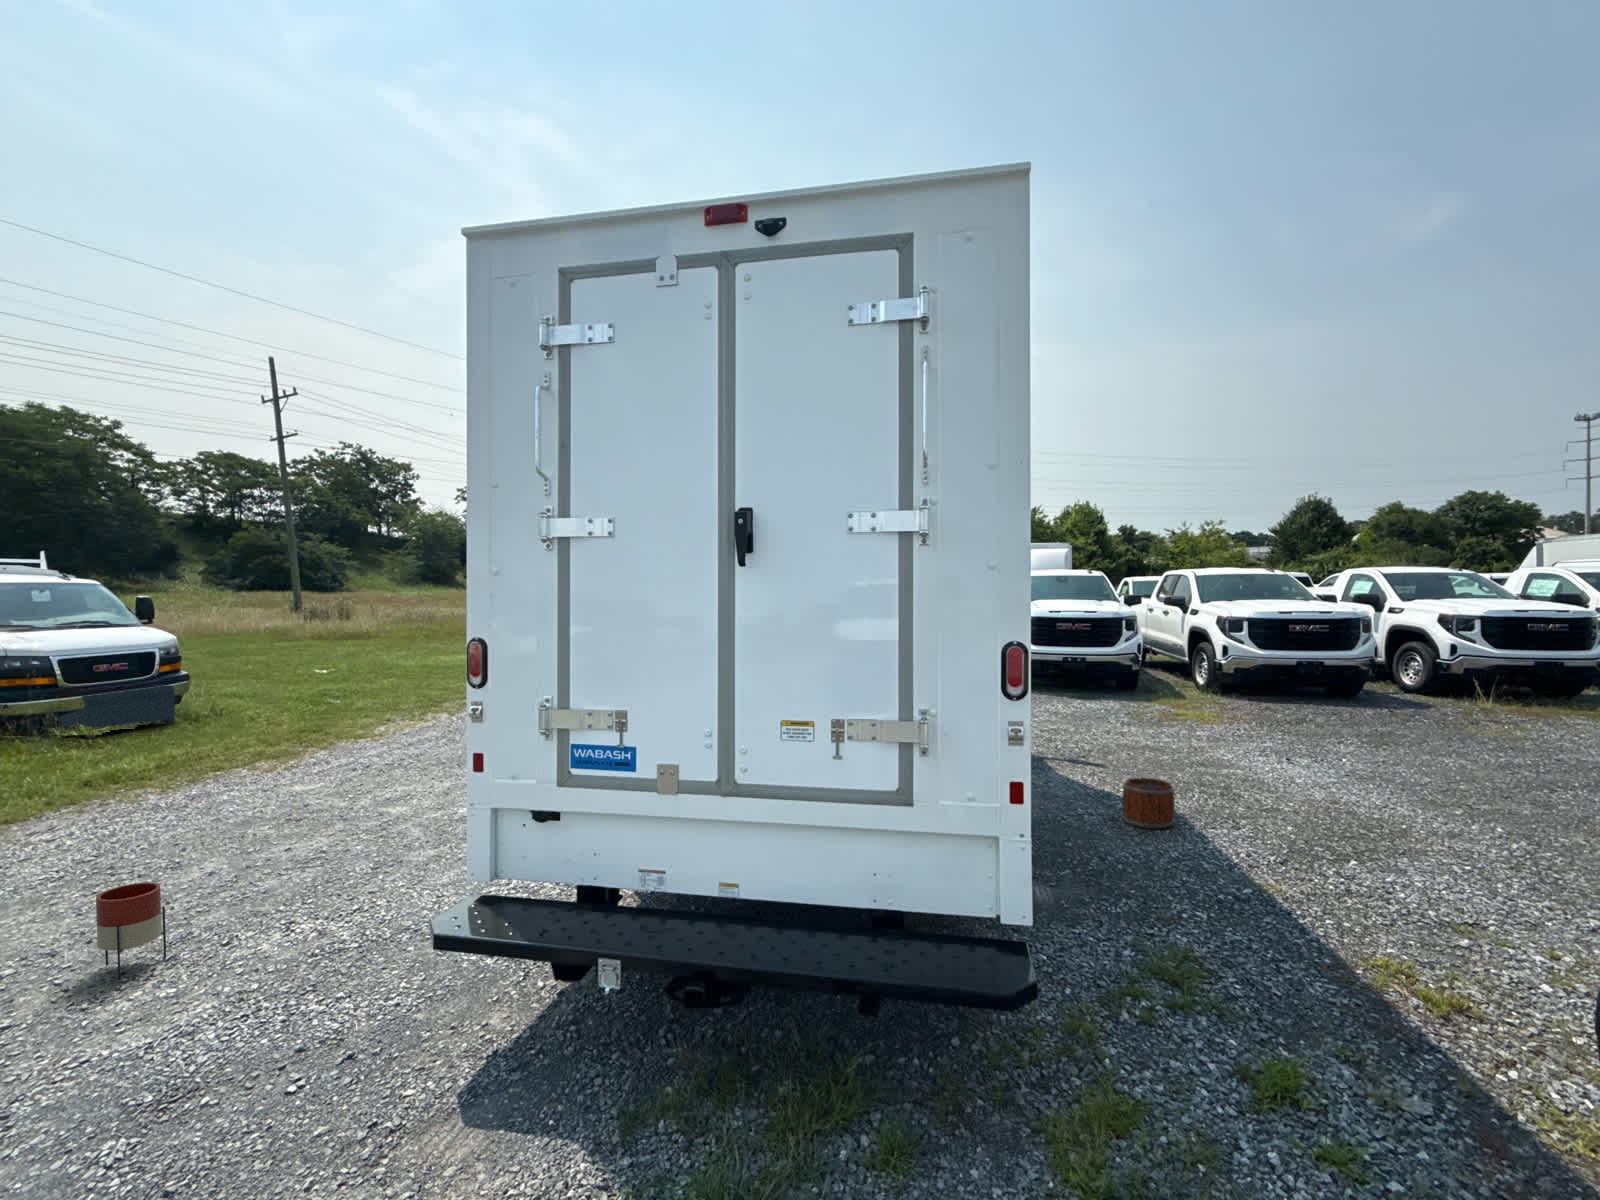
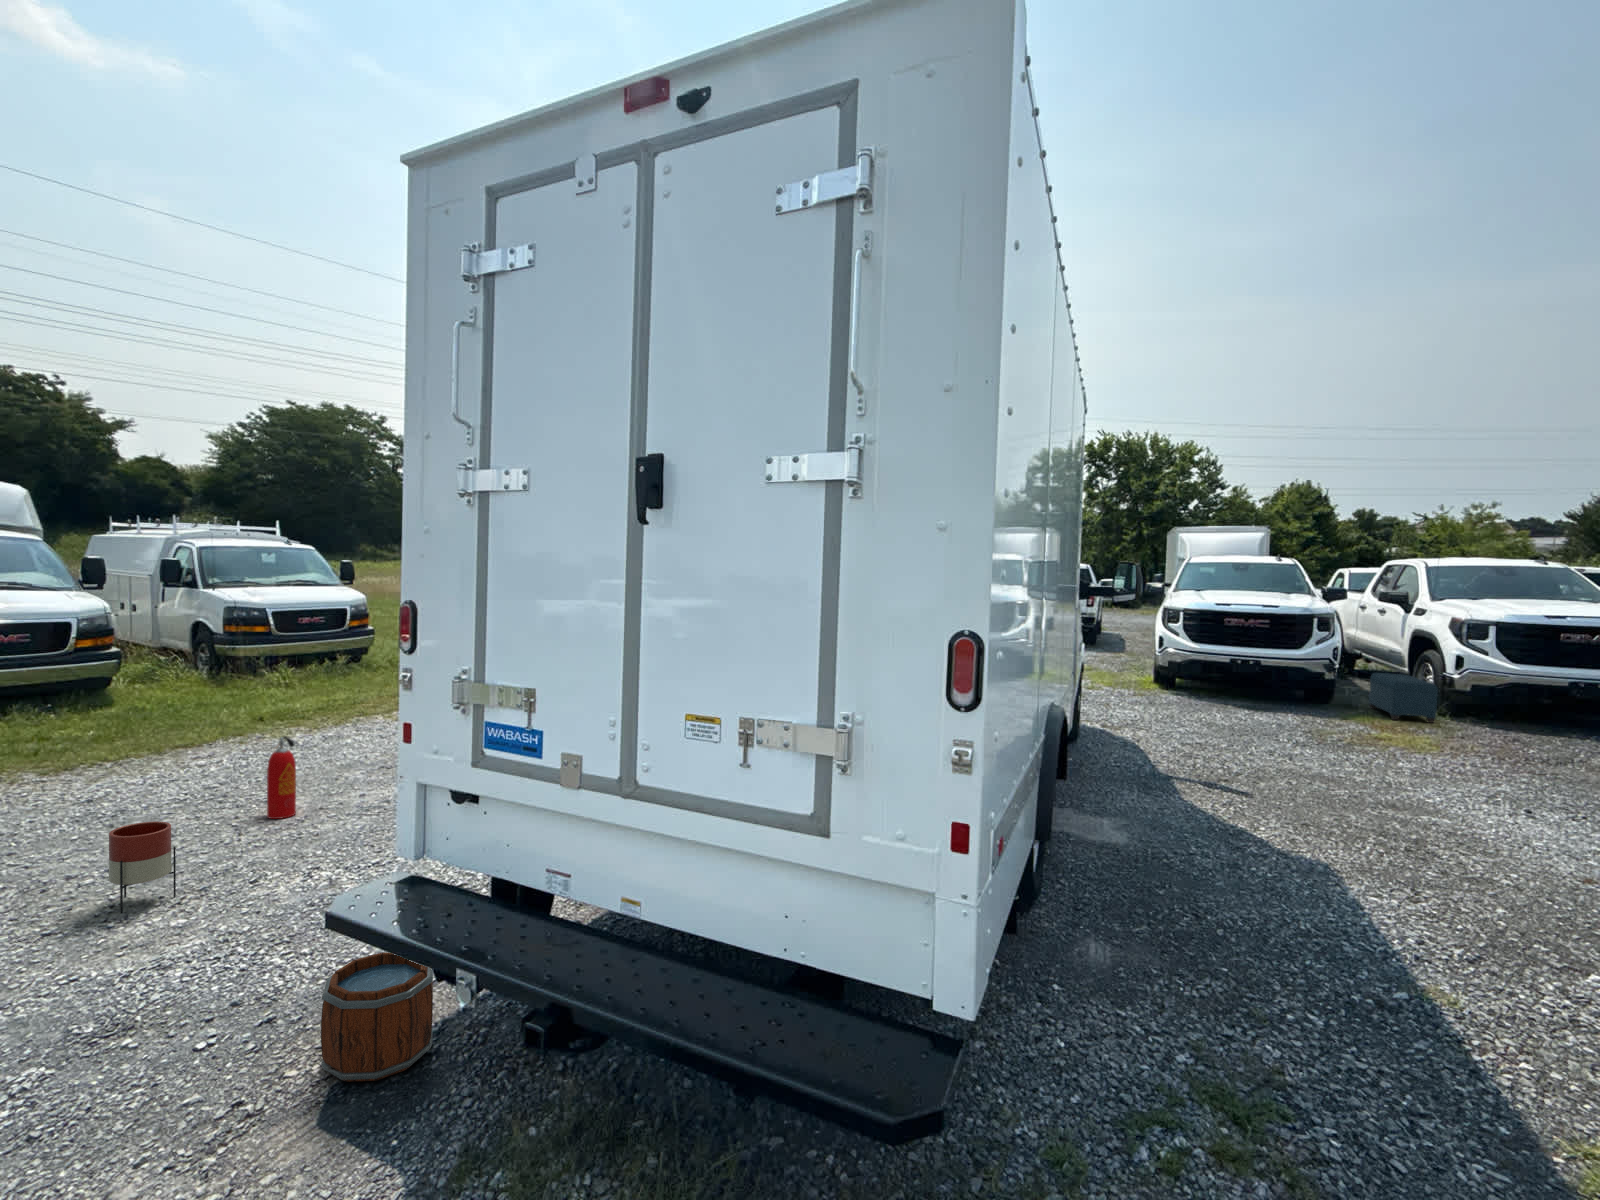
bench: present [60,685,175,739] -> present [1369,673,1438,723]
bucket: present [1122,778,1175,829] -> present [321,952,433,1082]
fire extinguisher: none [197,789,229,877] -> present [267,736,296,819]

